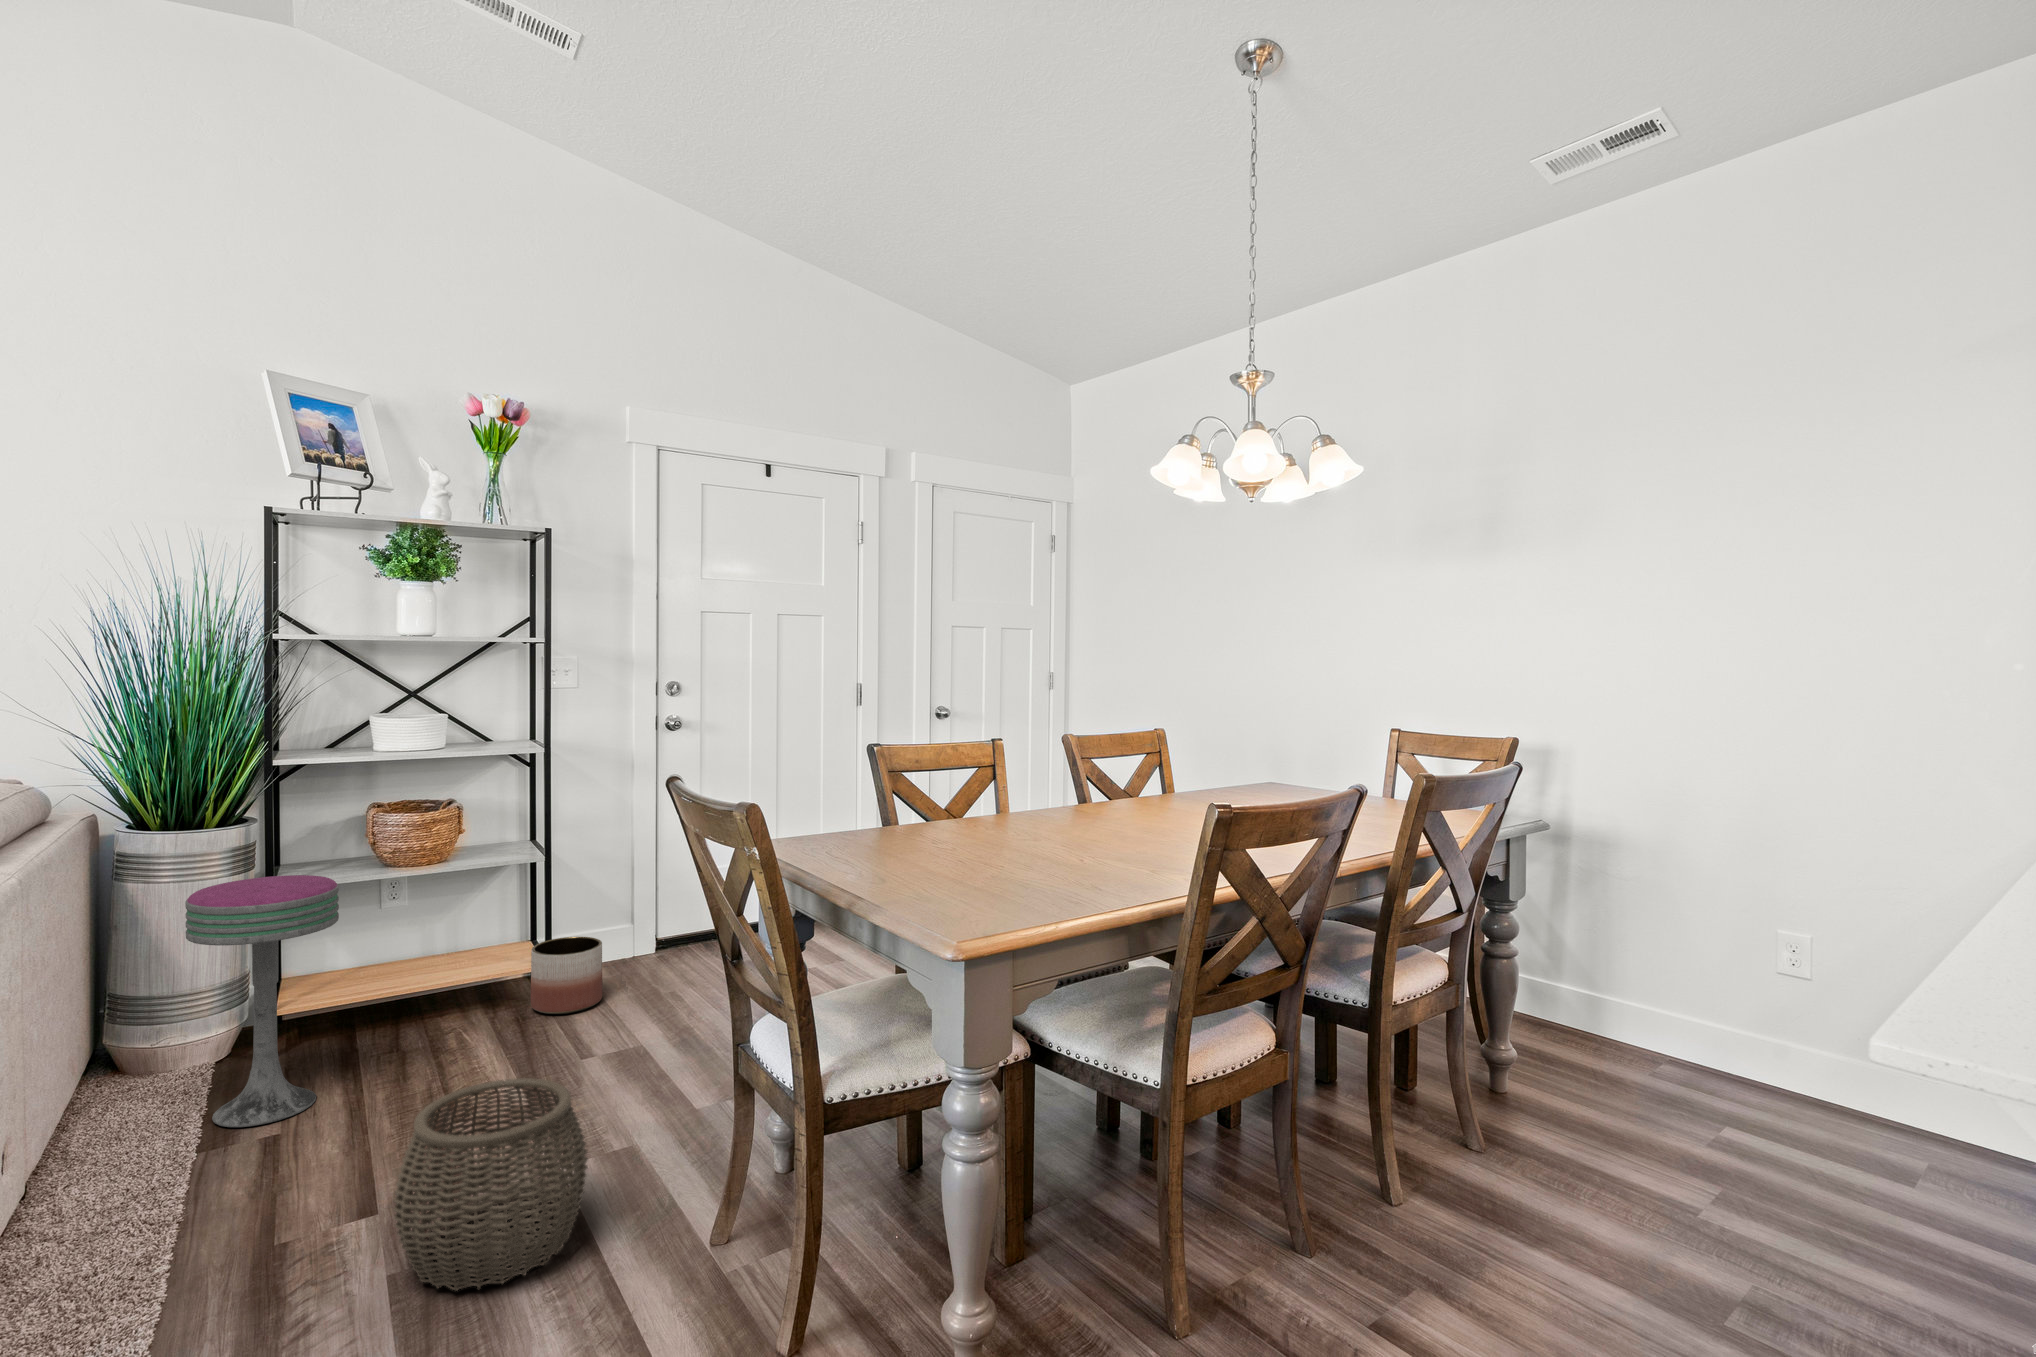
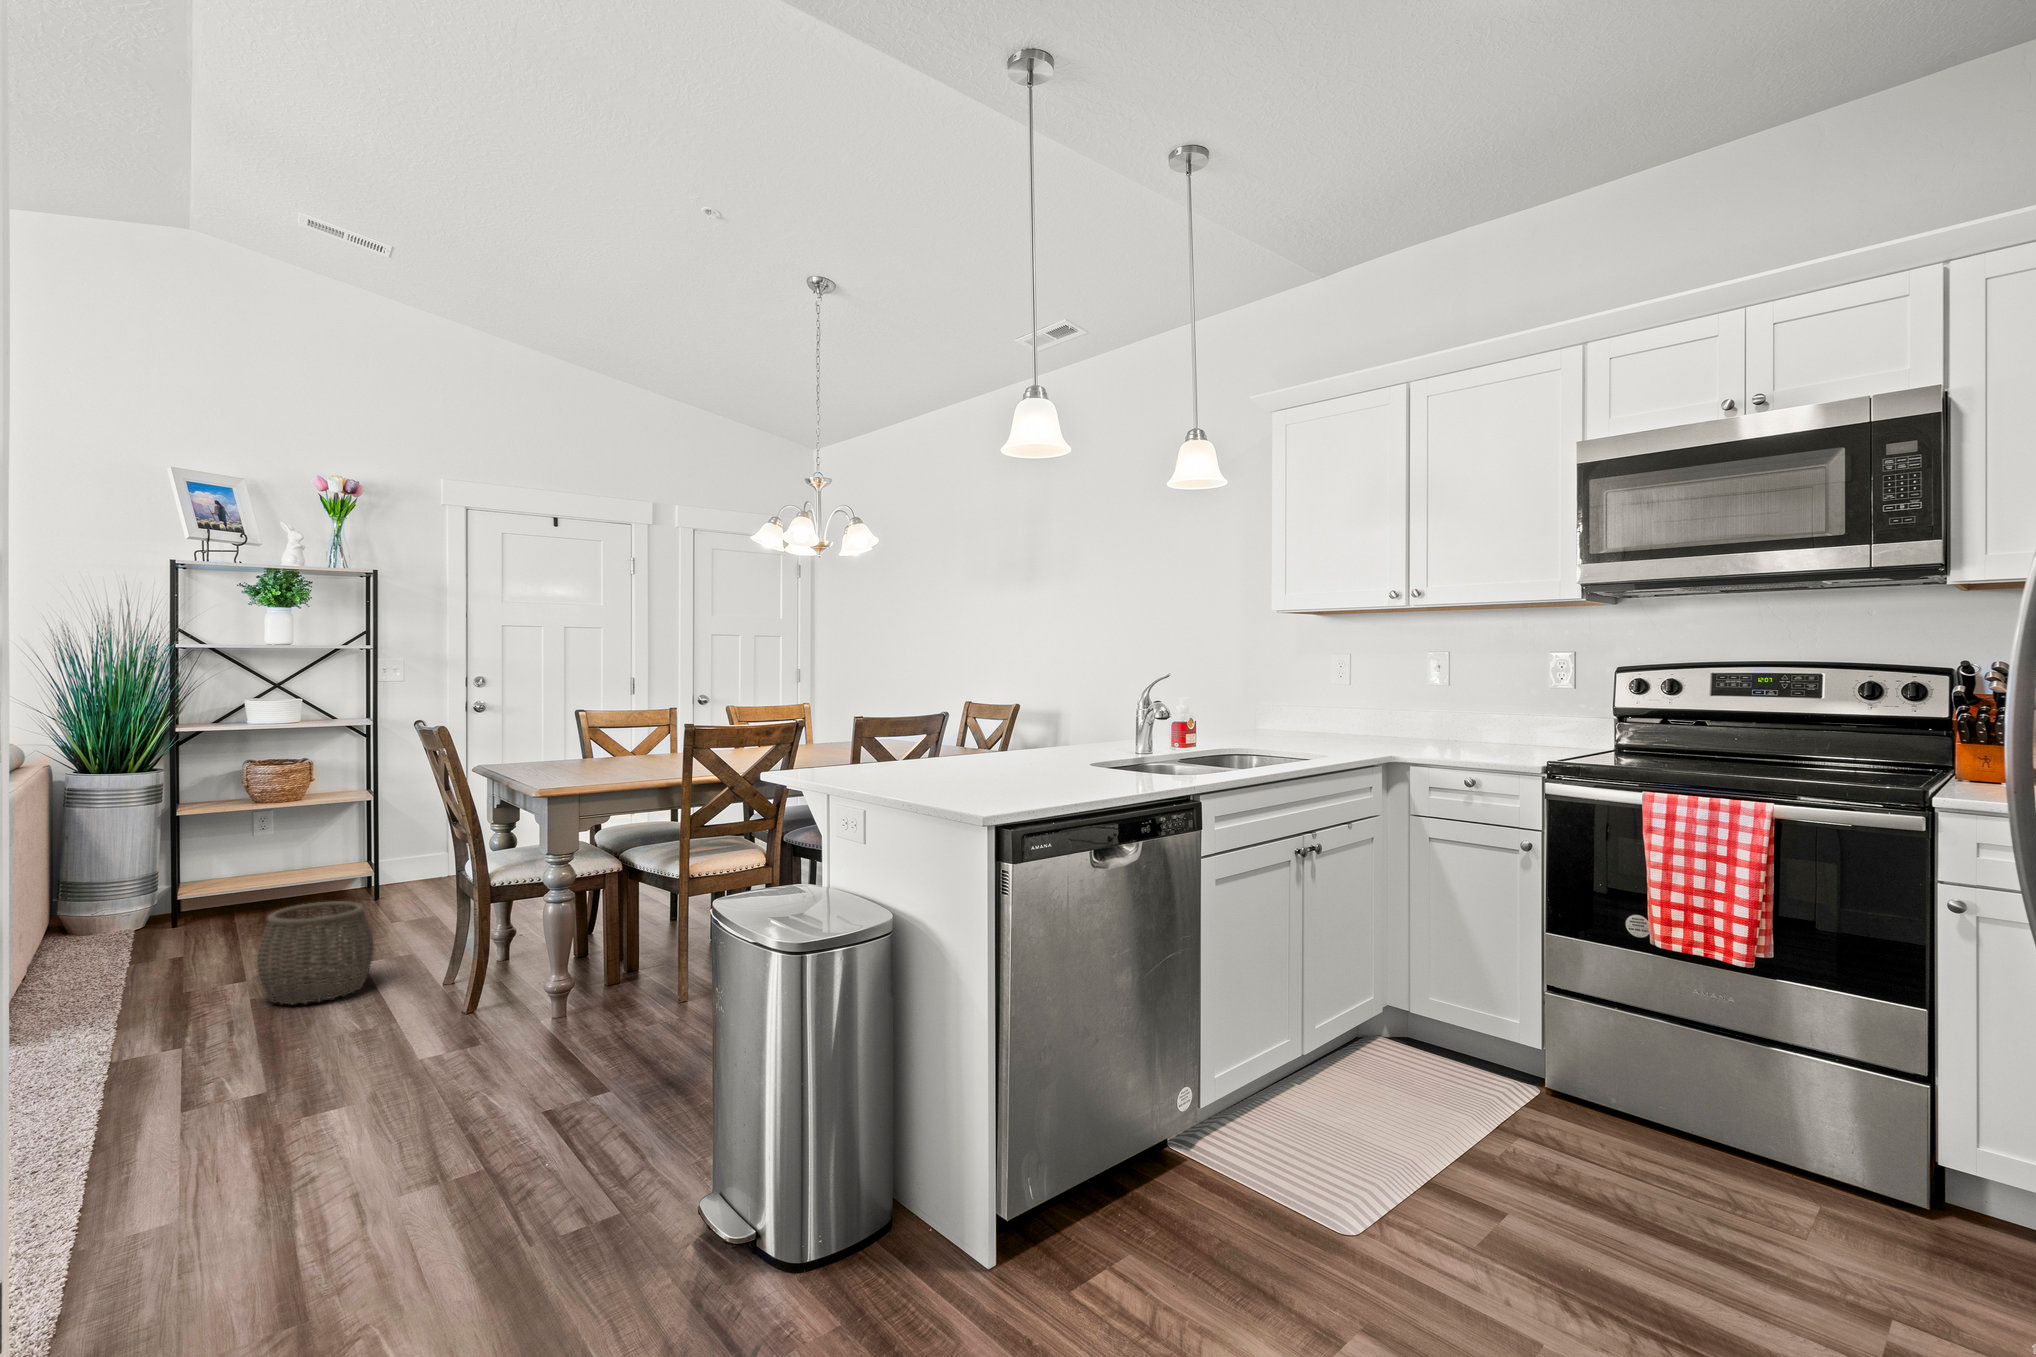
bar stool: present [185,875,339,1127] -> none [120,800,223,955]
planter: present [531,937,602,1014] -> none [362,853,415,903]

